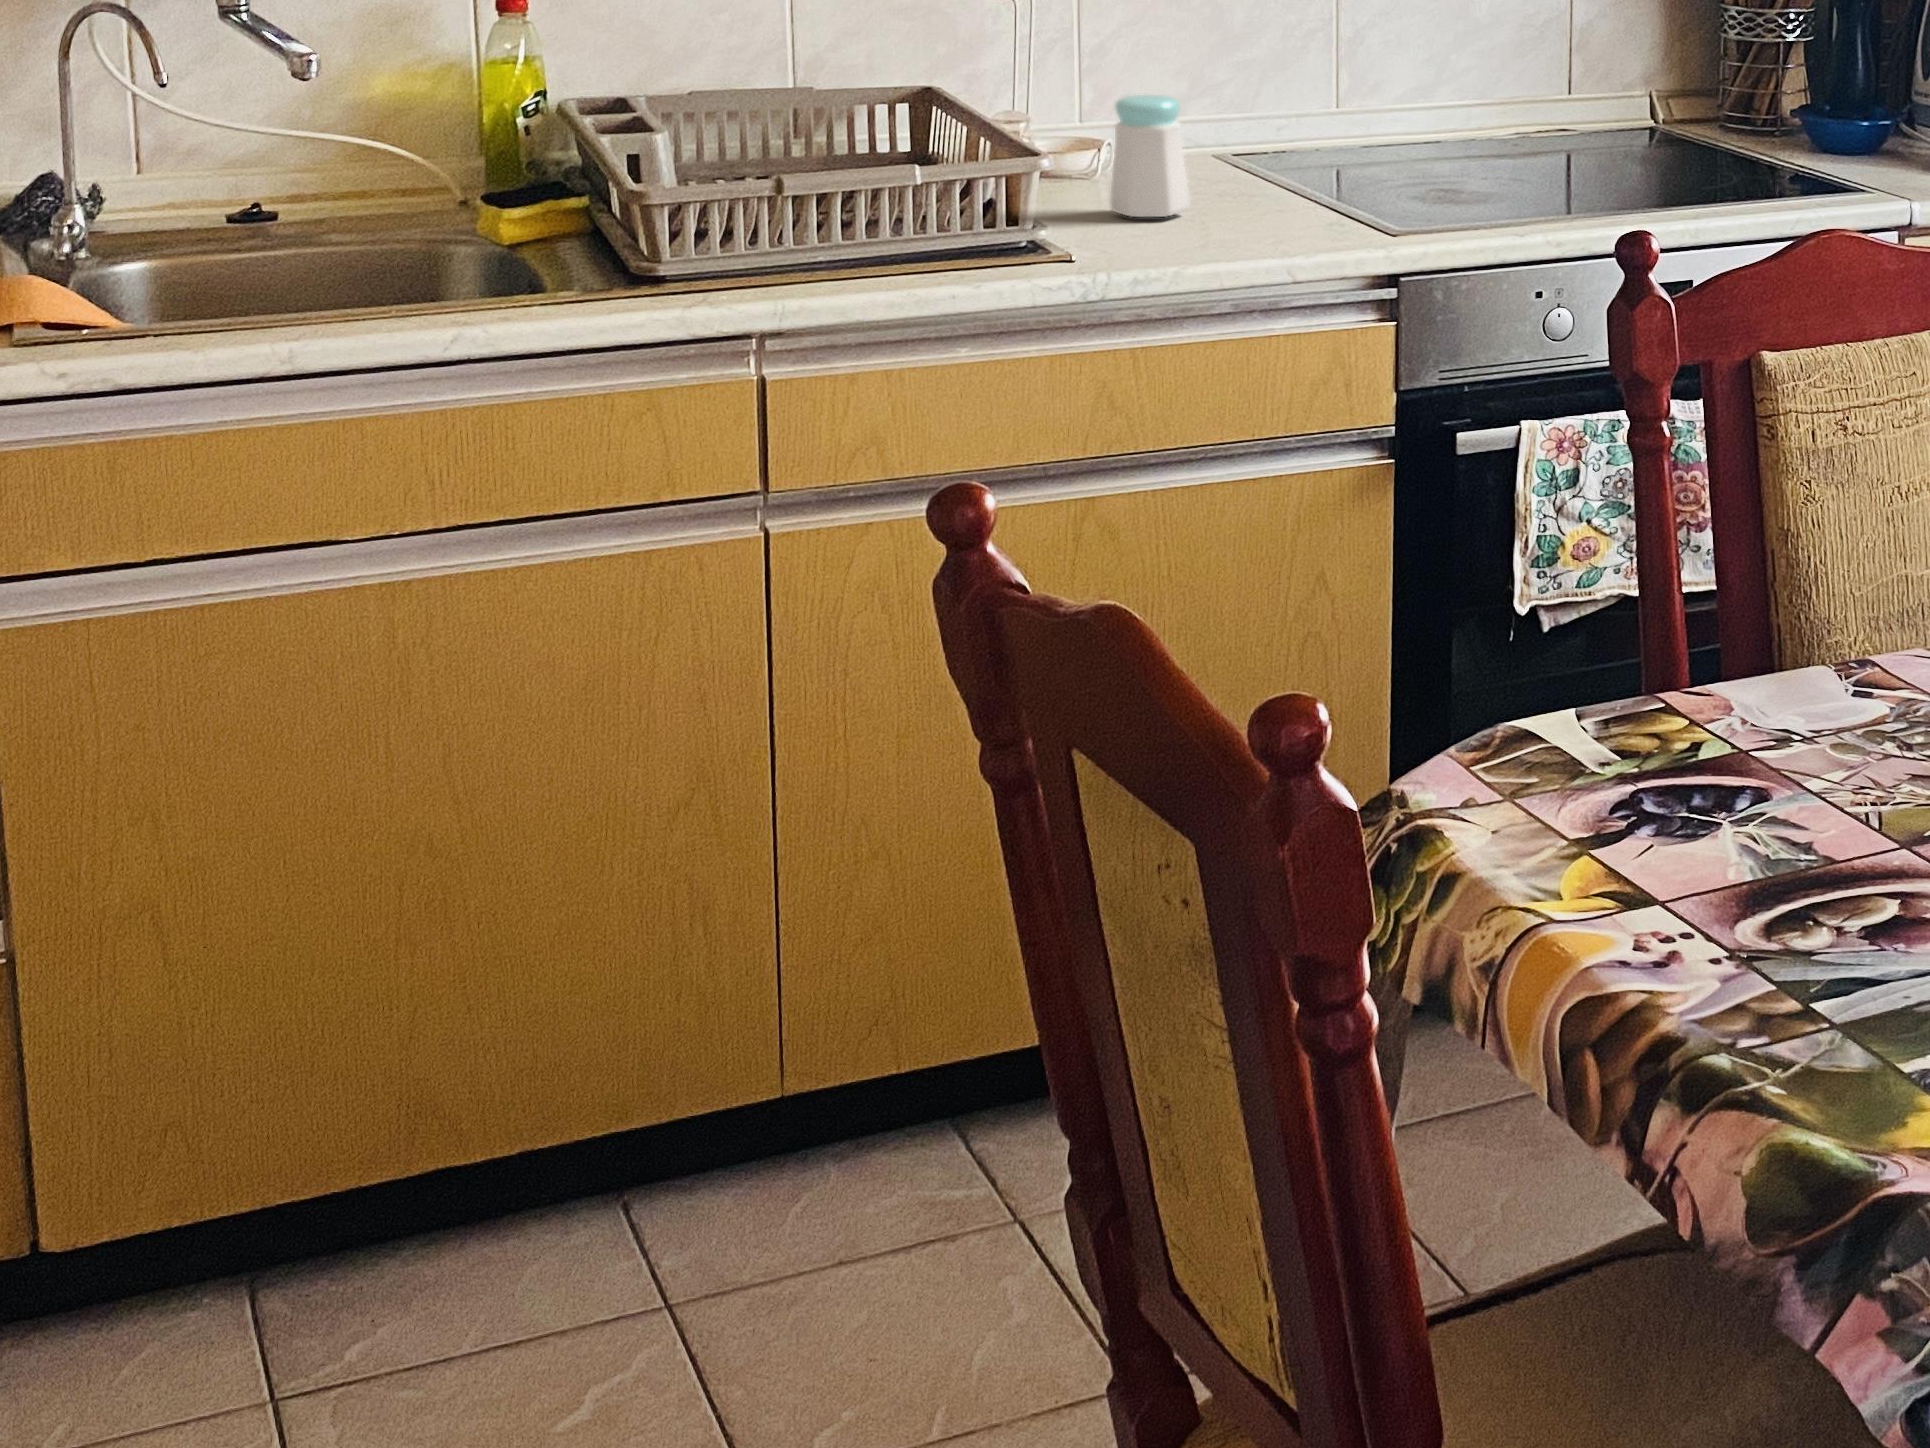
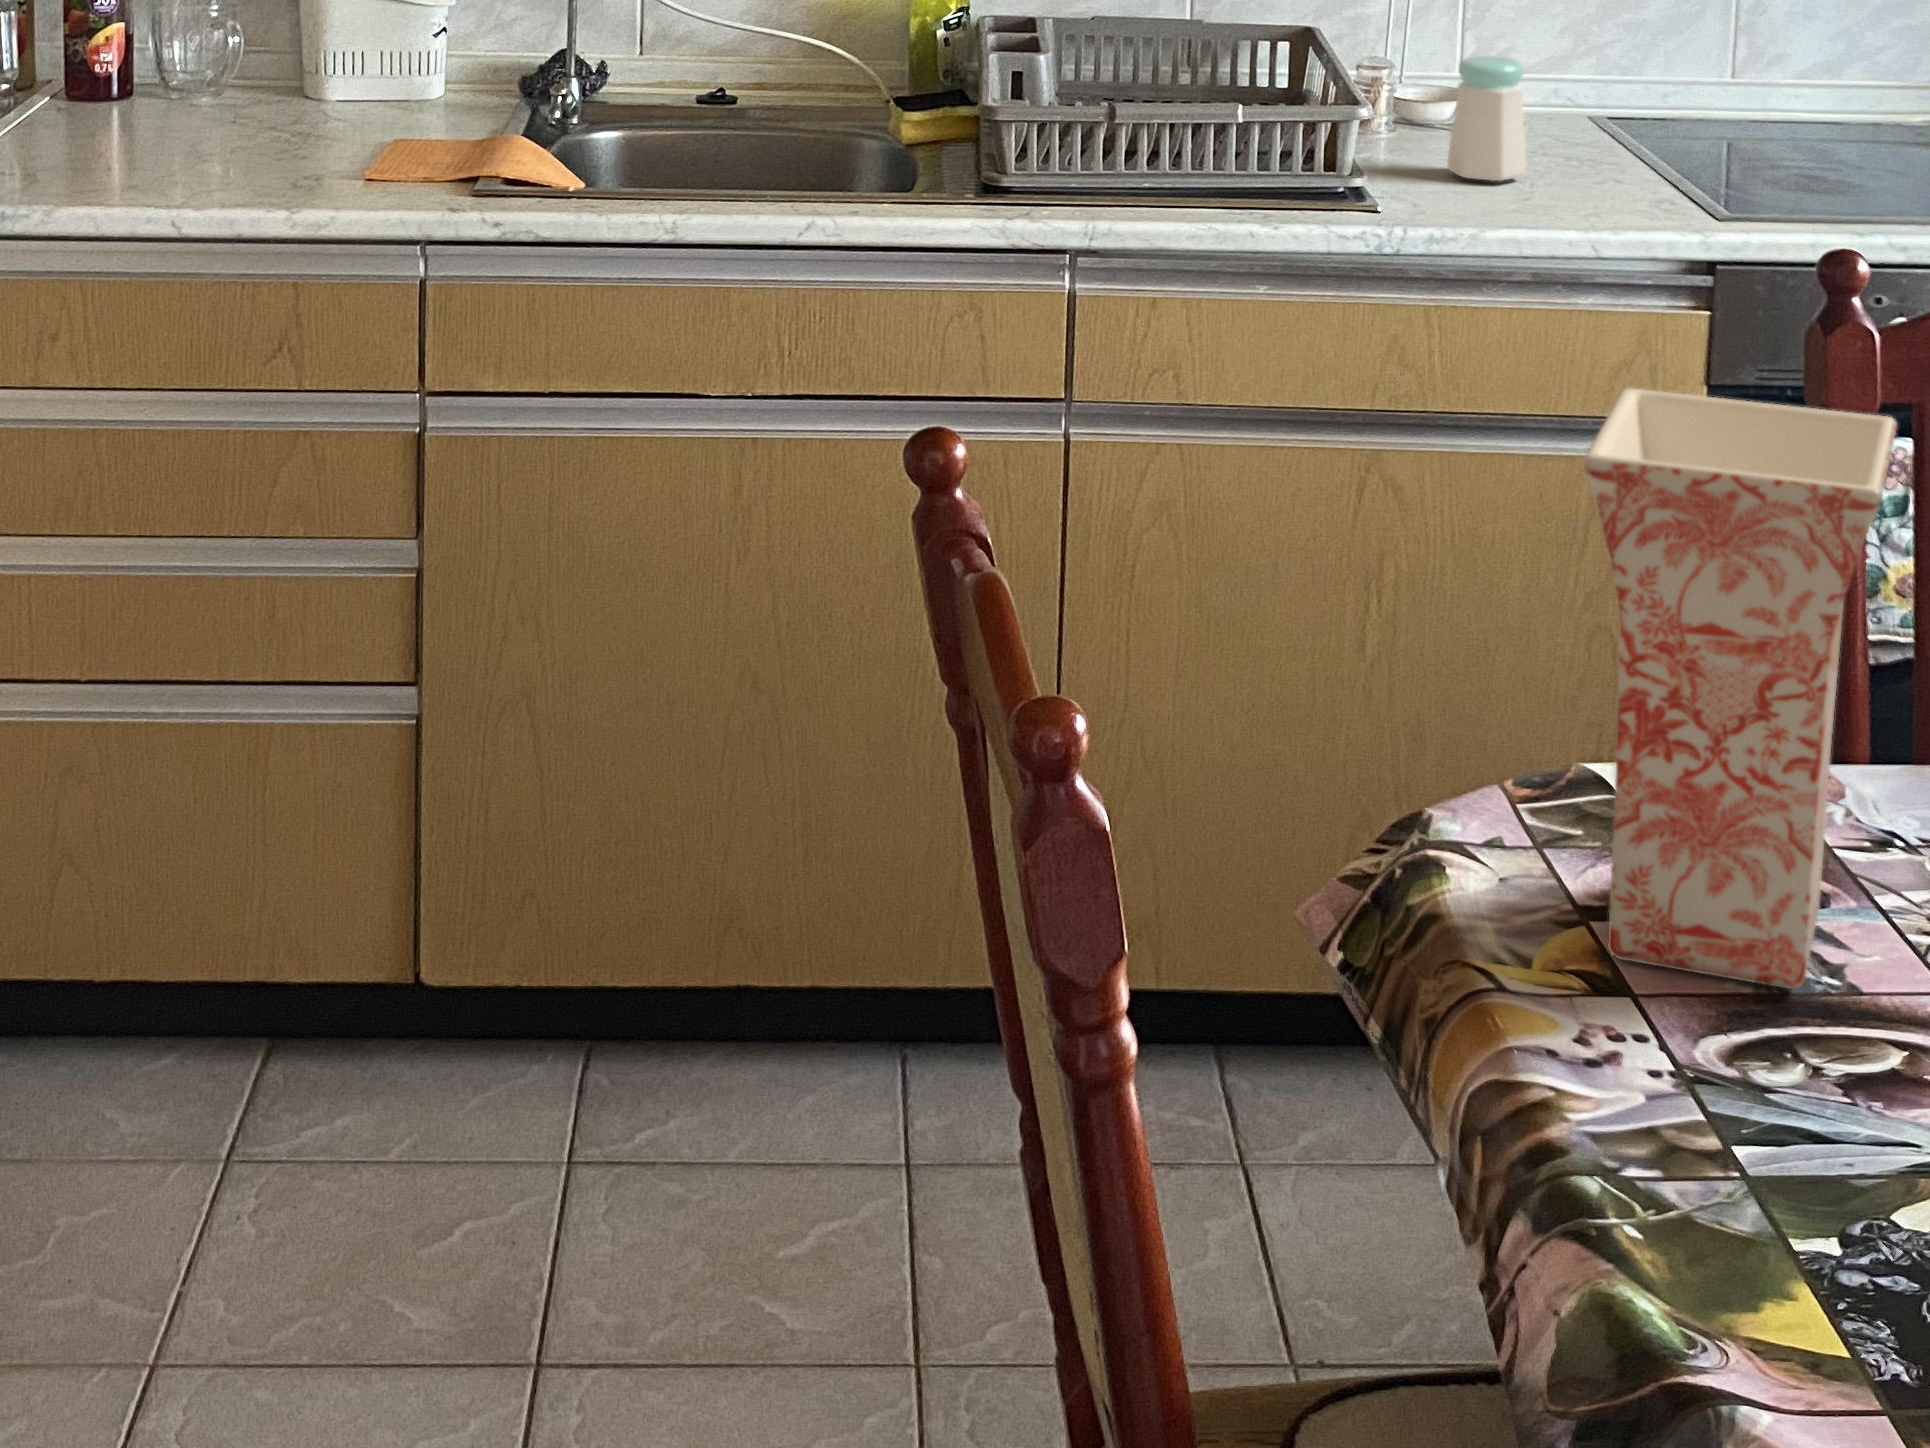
vase: none [1563,344,1851,875] -> present [1584,388,1897,989]

